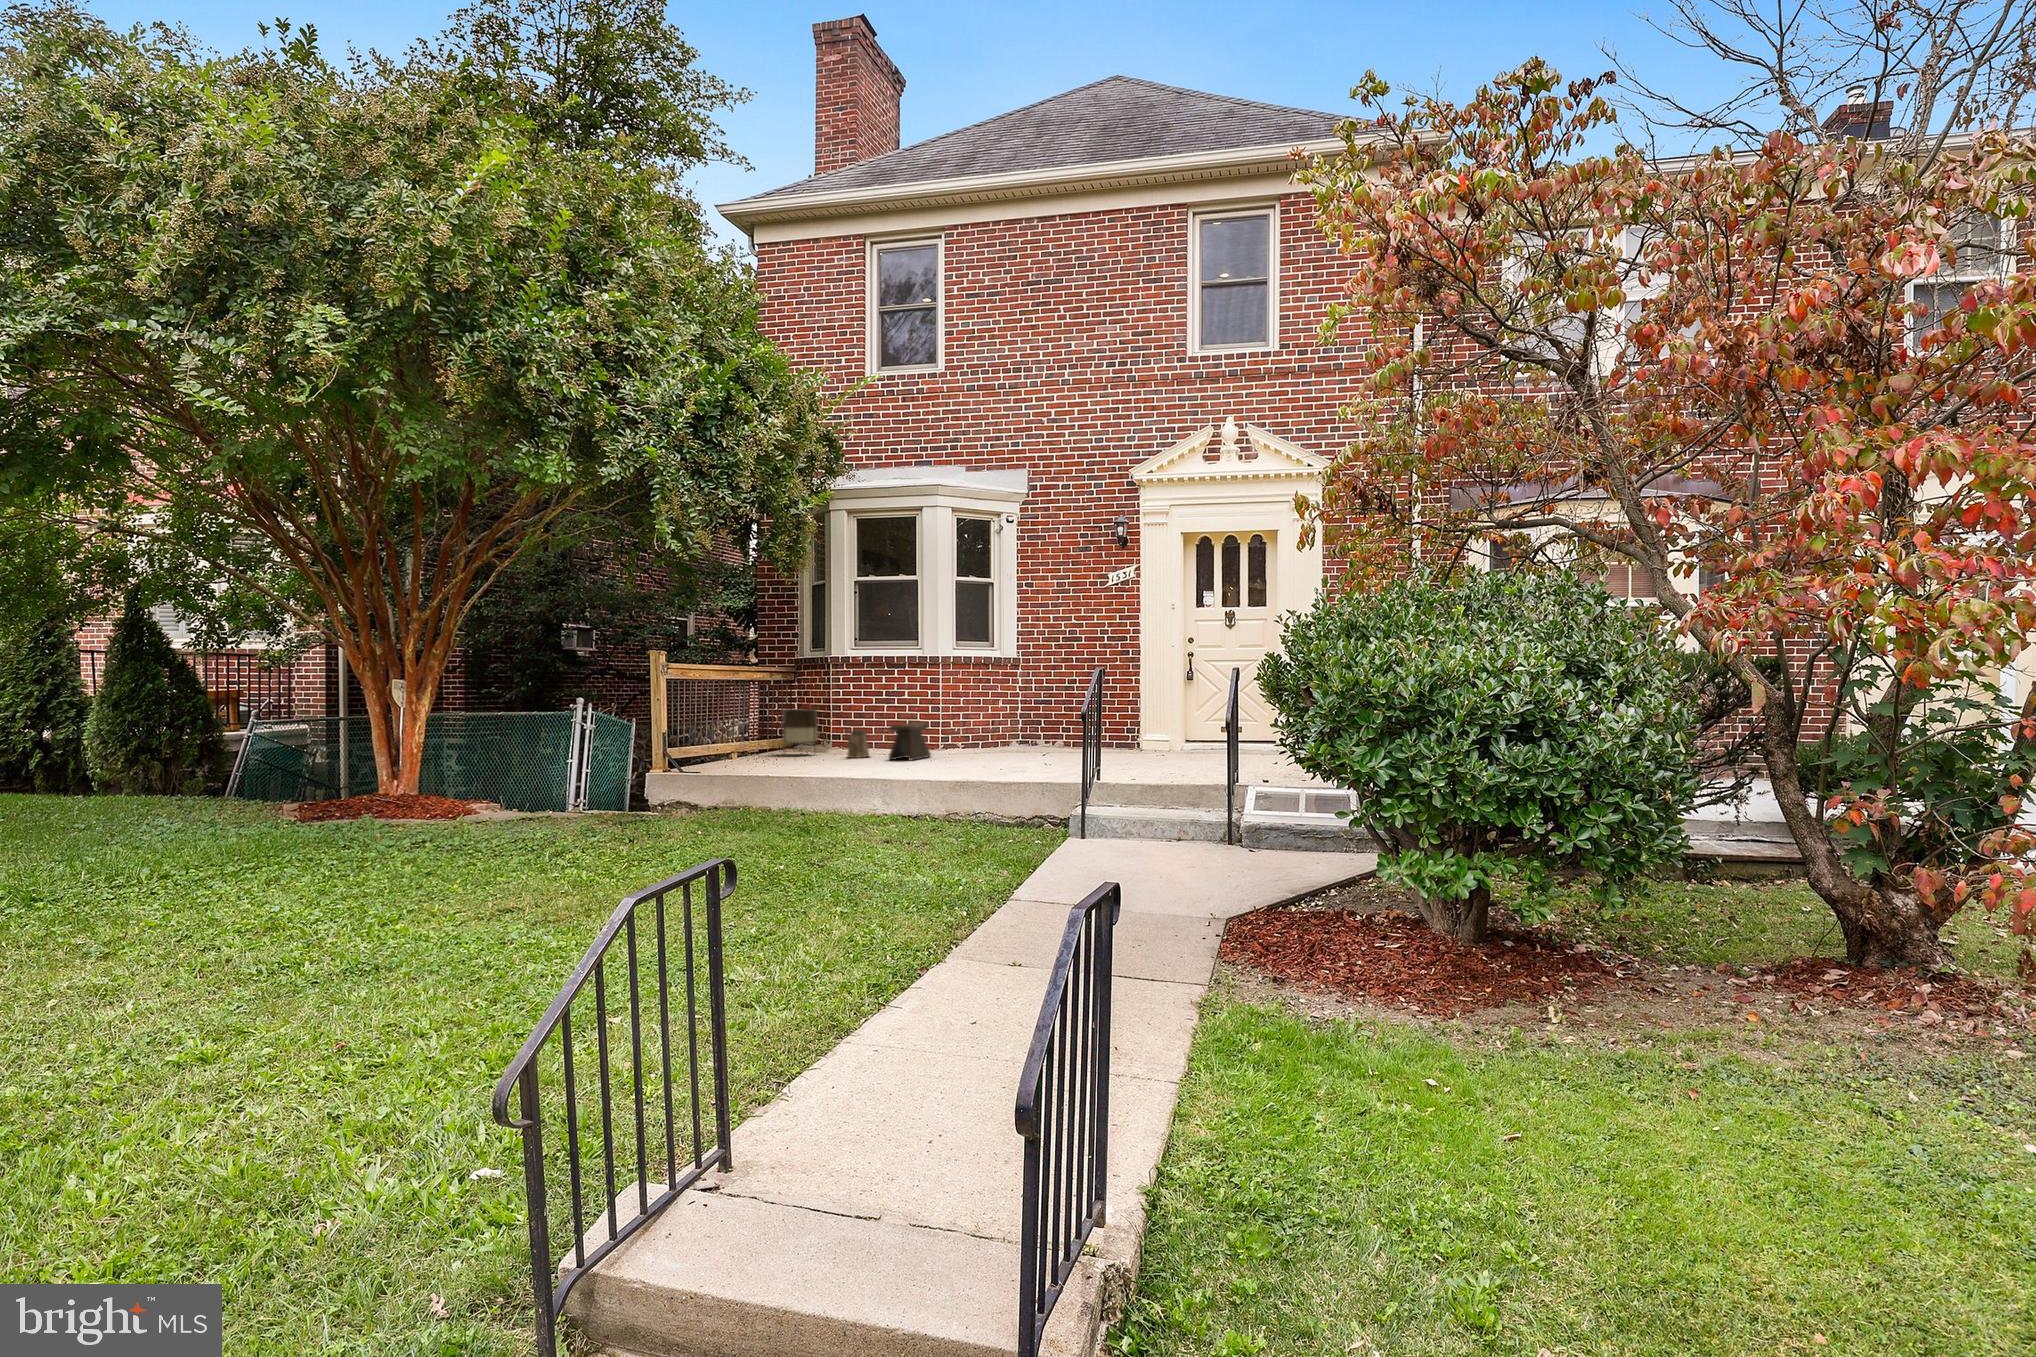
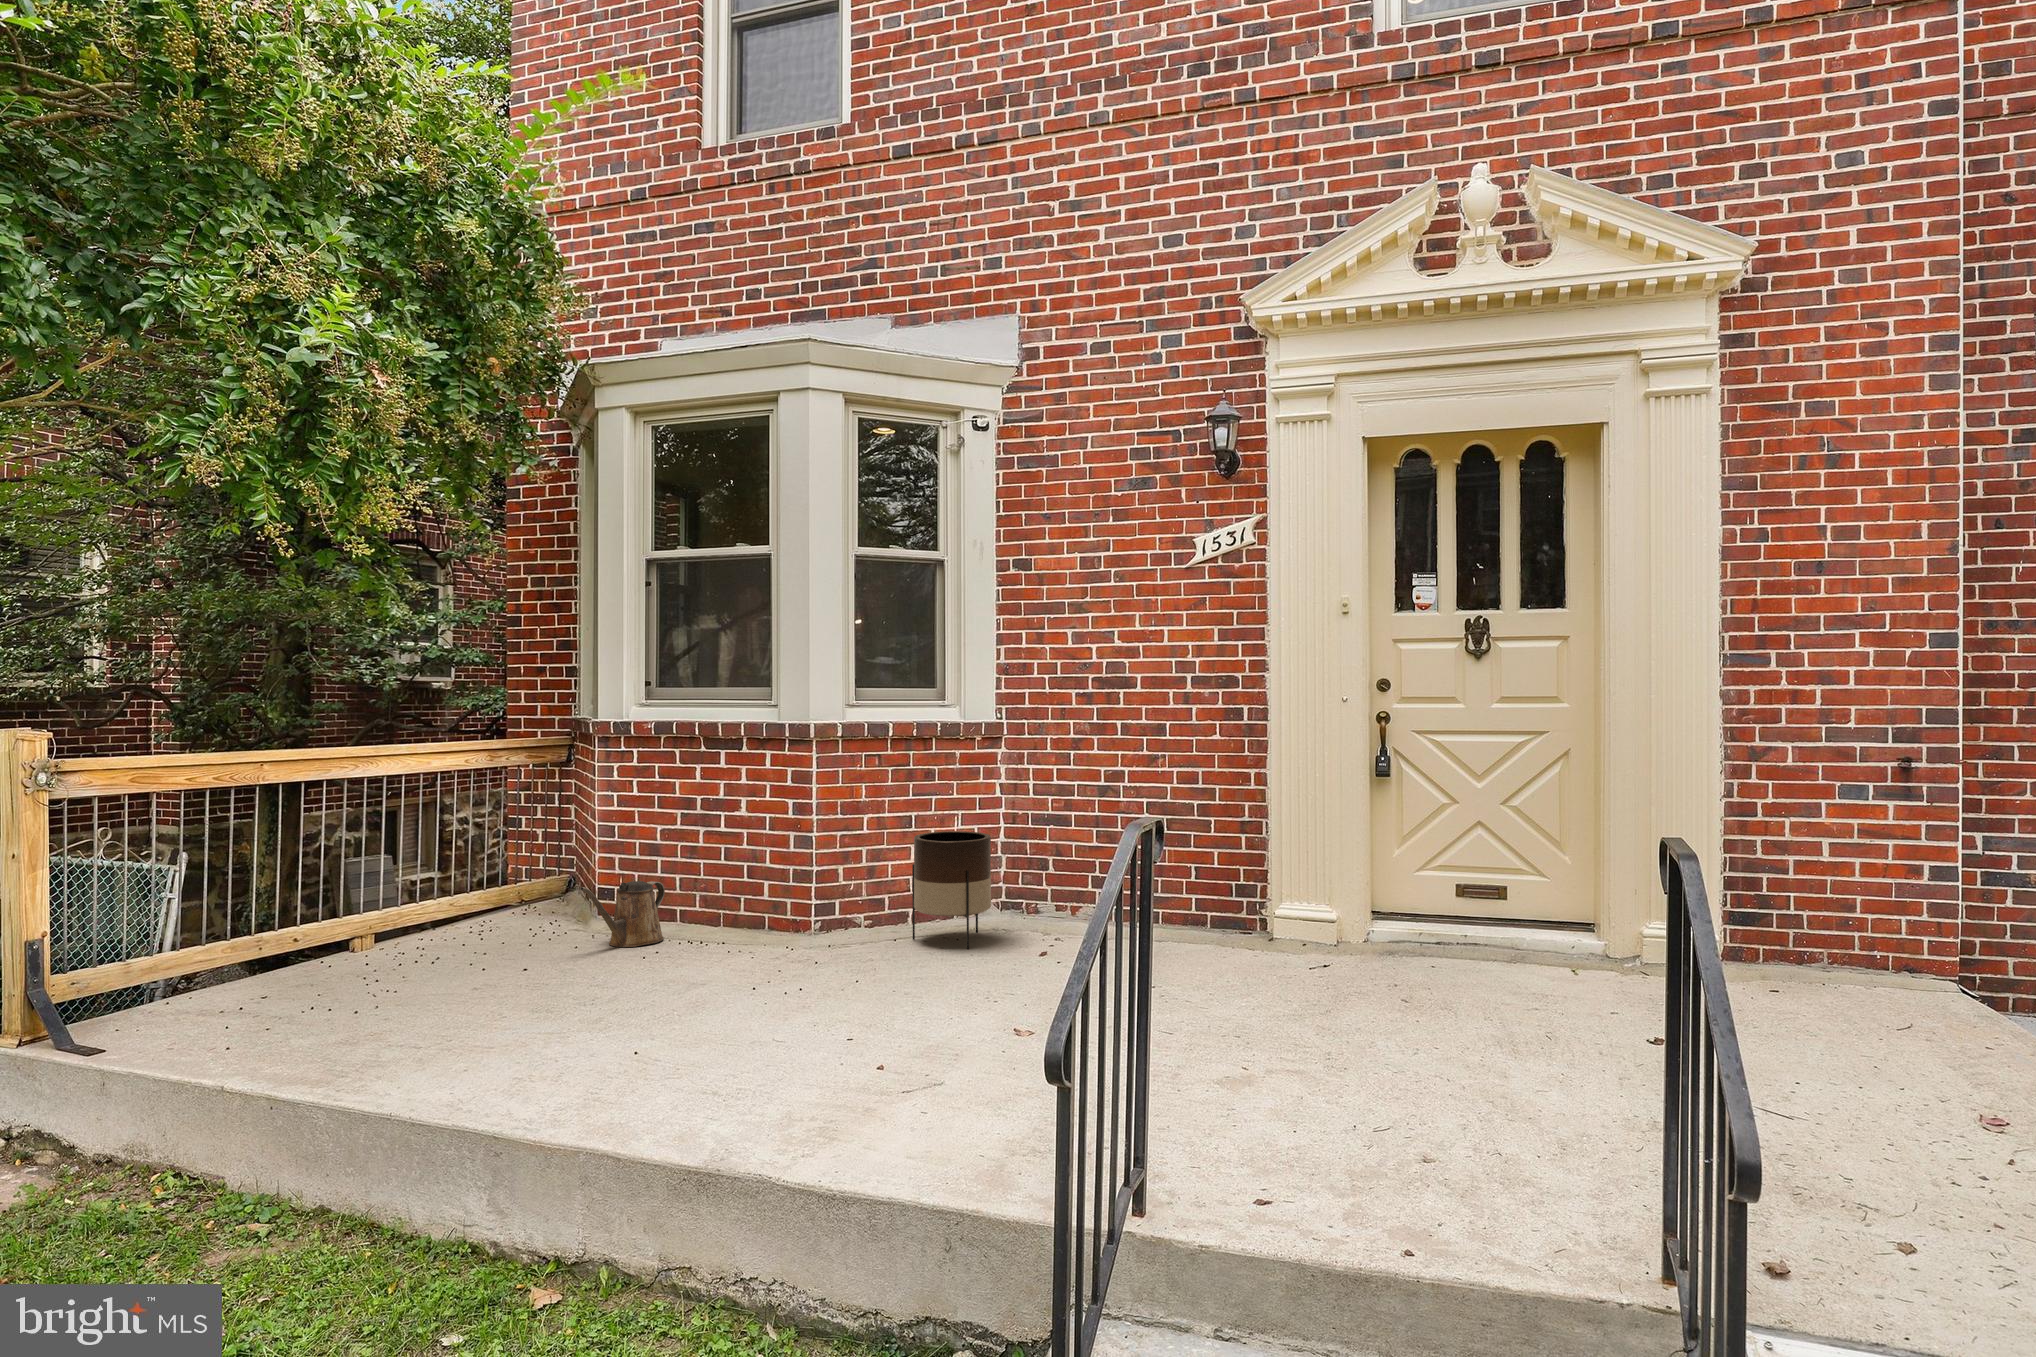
planter: present [783,709,817,743] -> present [912,831,991,949]
stool: present [889,722,931,761] -> none [673,868,788,973]

